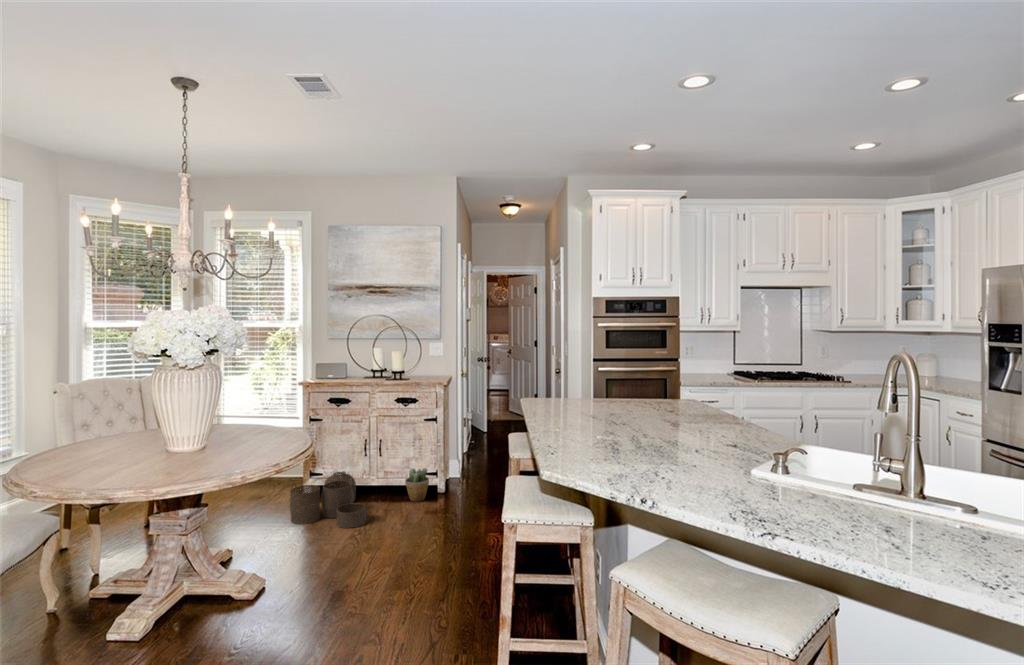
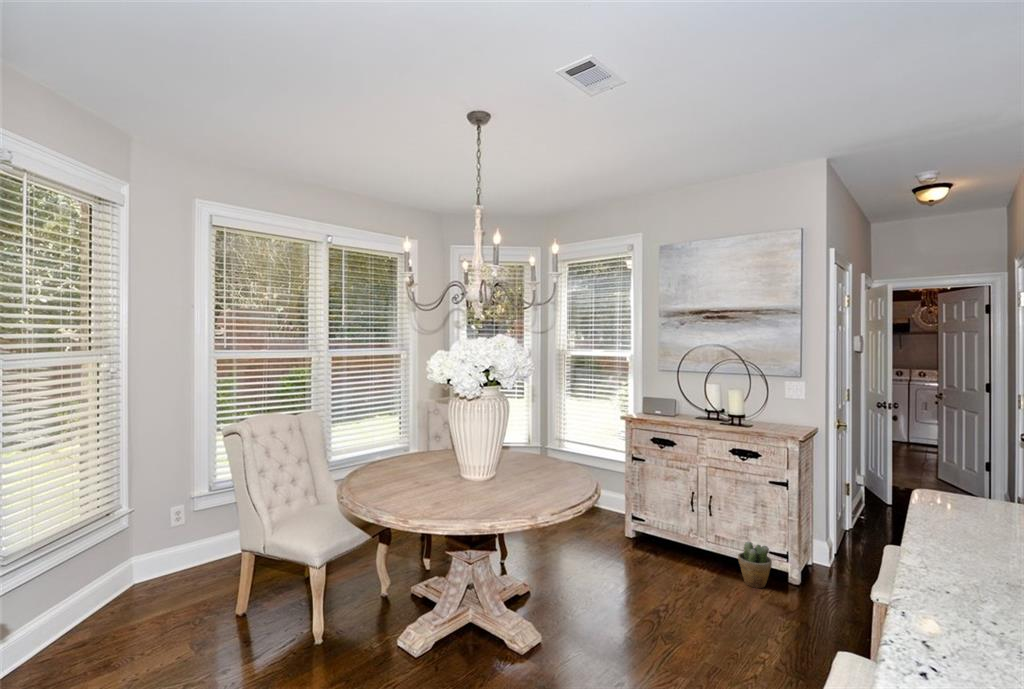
woven basket: present [290,471,367,528] -> none [599,520,680,600]

